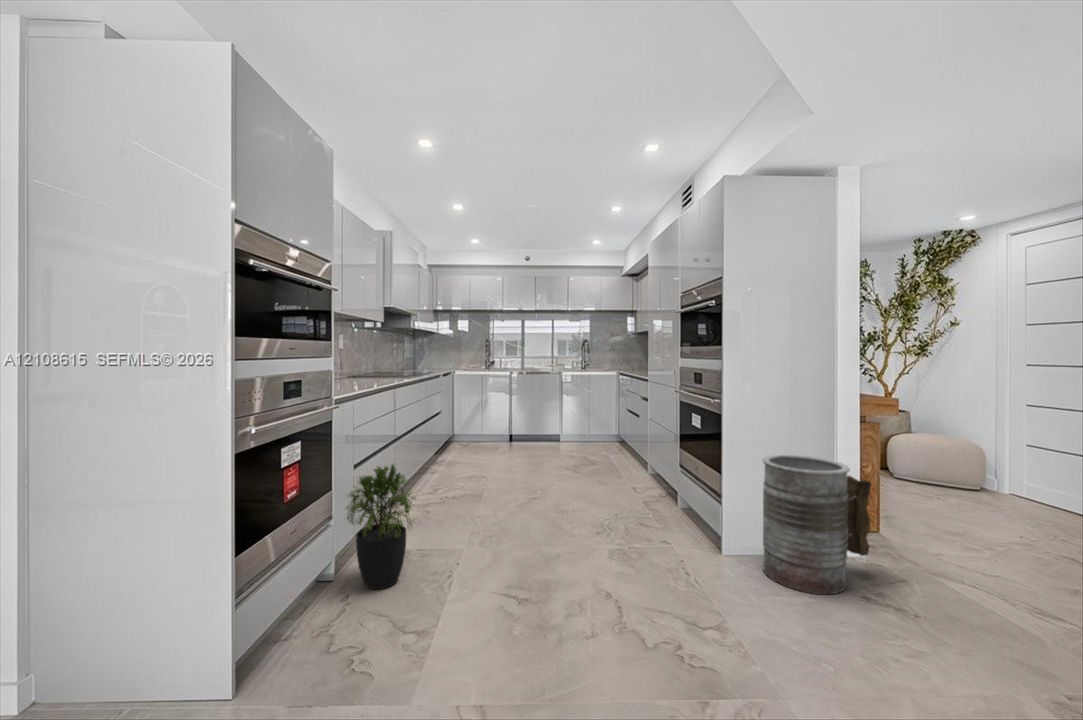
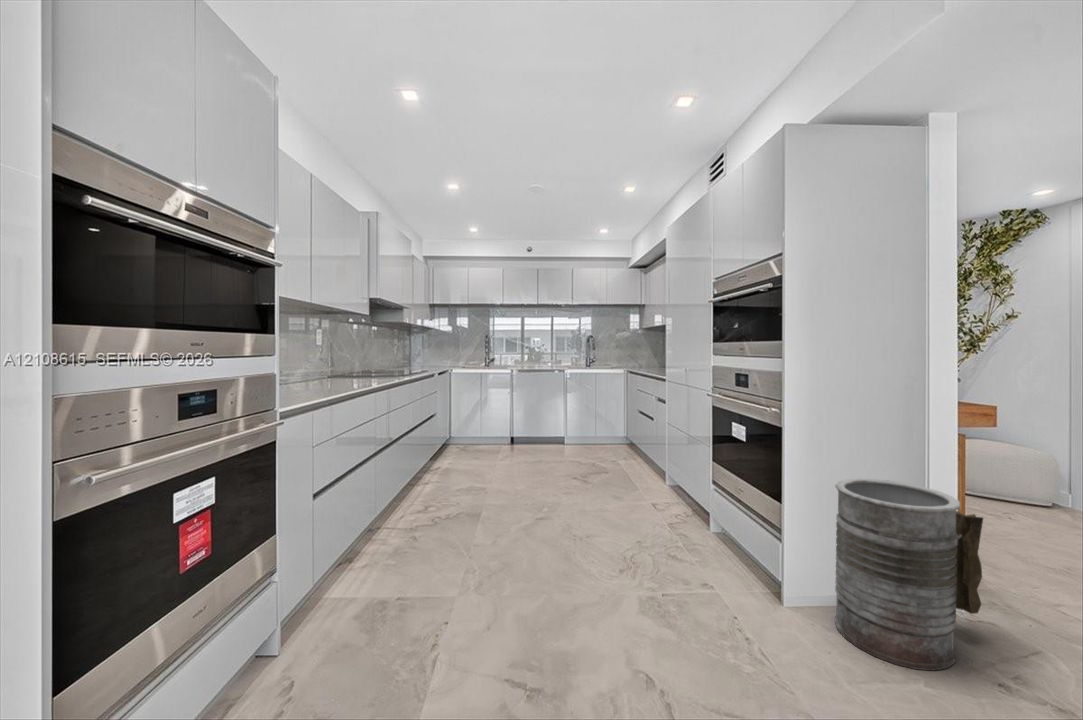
potted plant: present [345,465,416,589] -> none [288,496,393,666]

